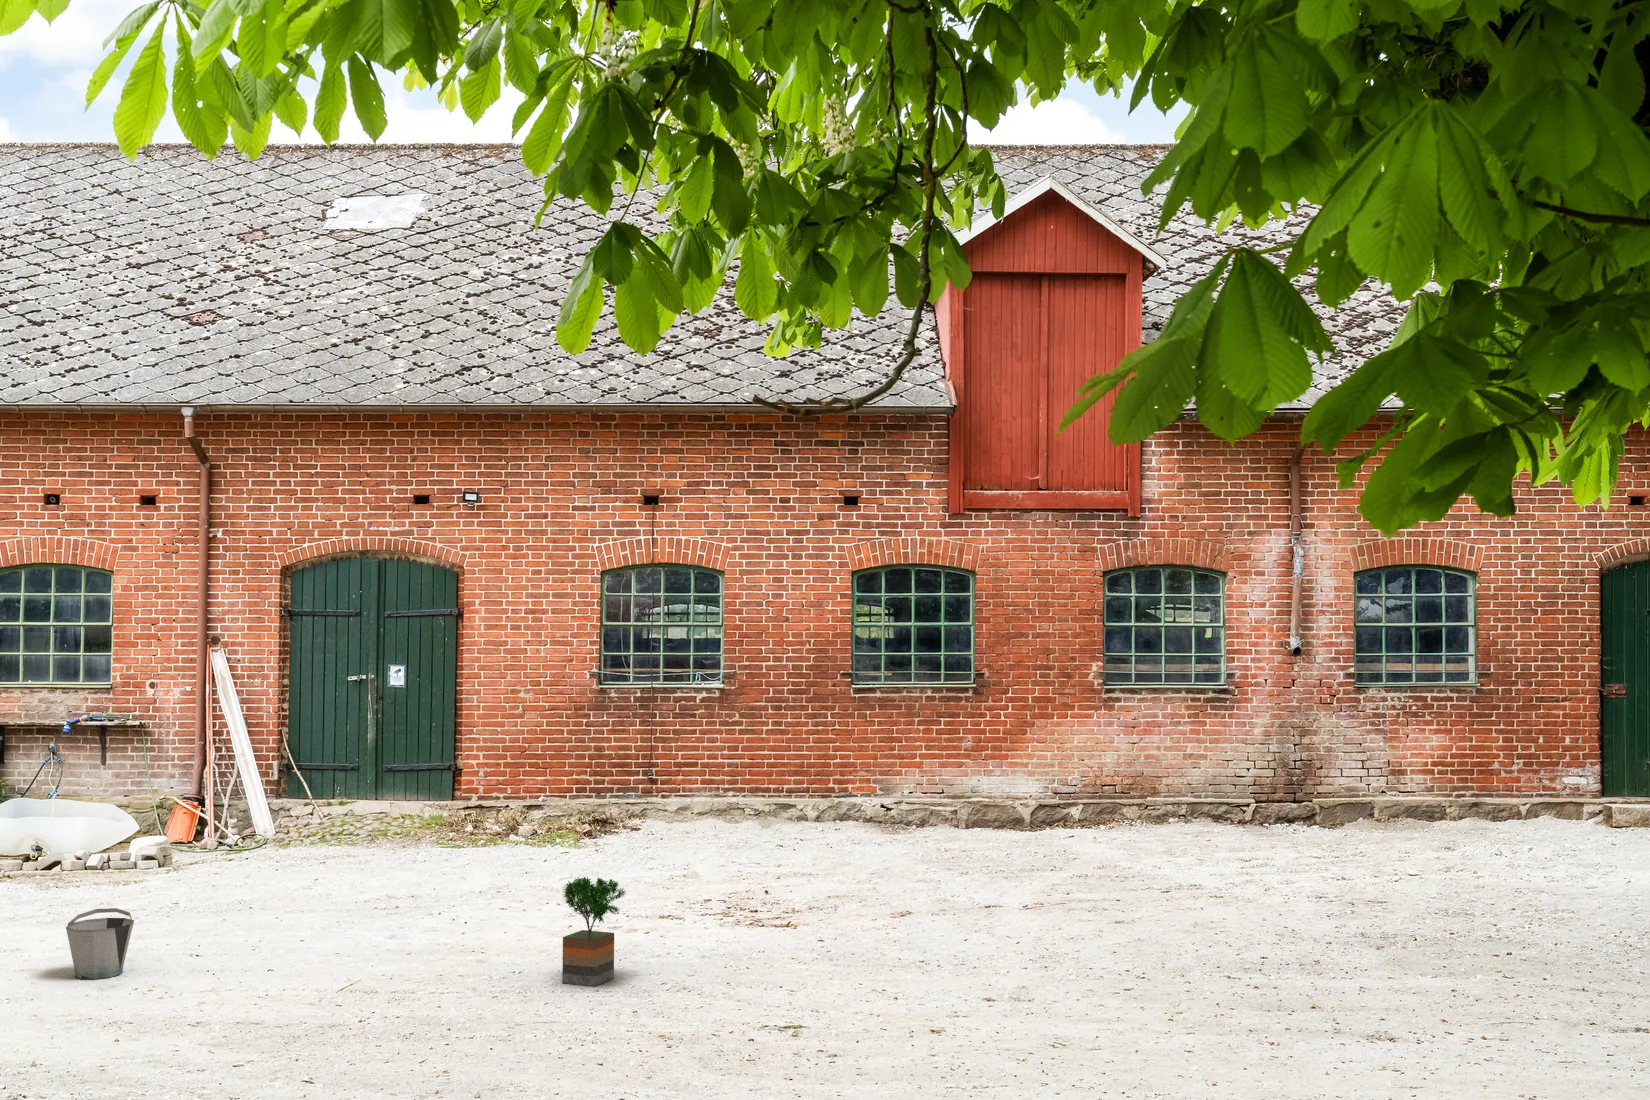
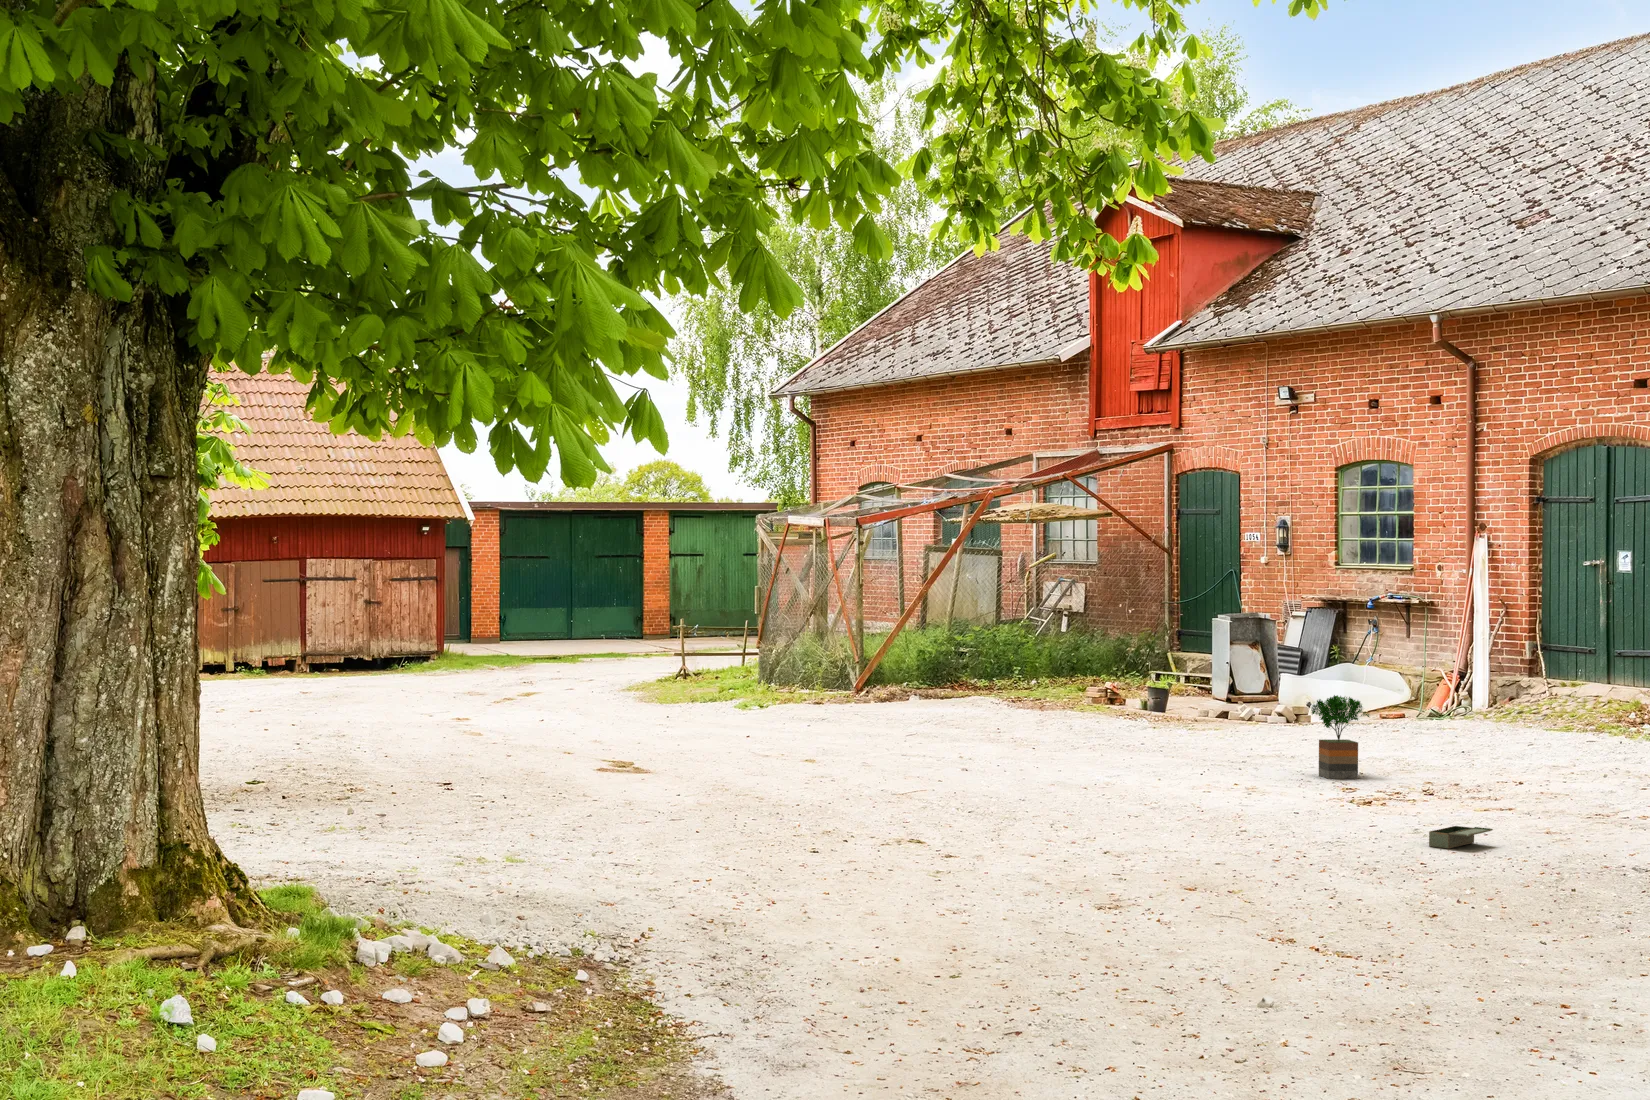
bucket: present [66,908,134,980] -> none [1099,696,1141,741]
toolbox: none [1110,1034,1187,1076] -> present [1429,826,1493,849]

